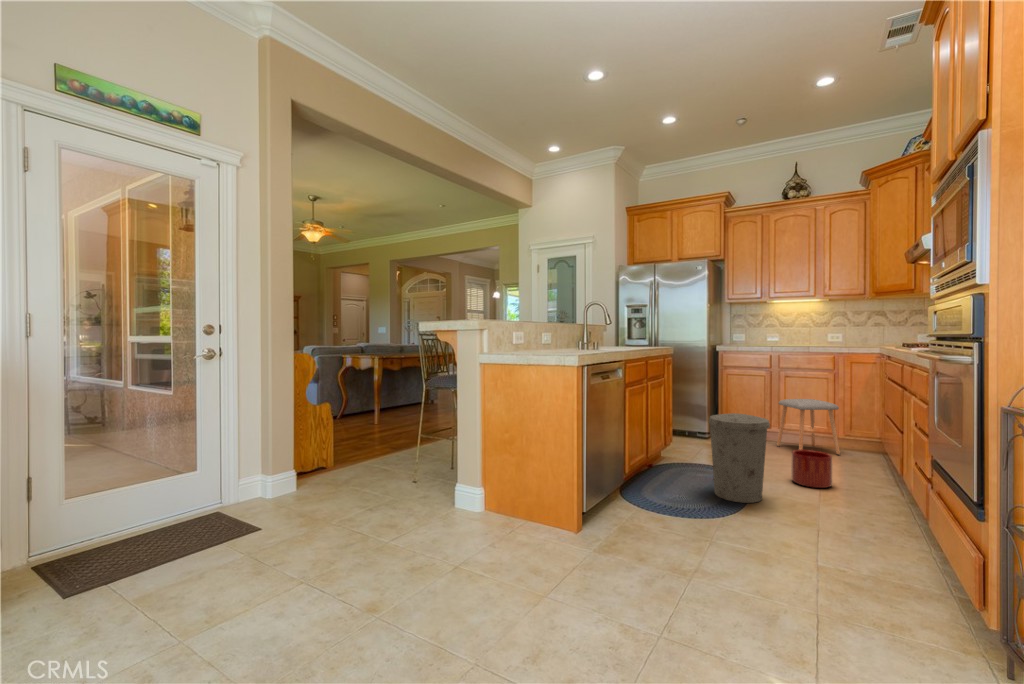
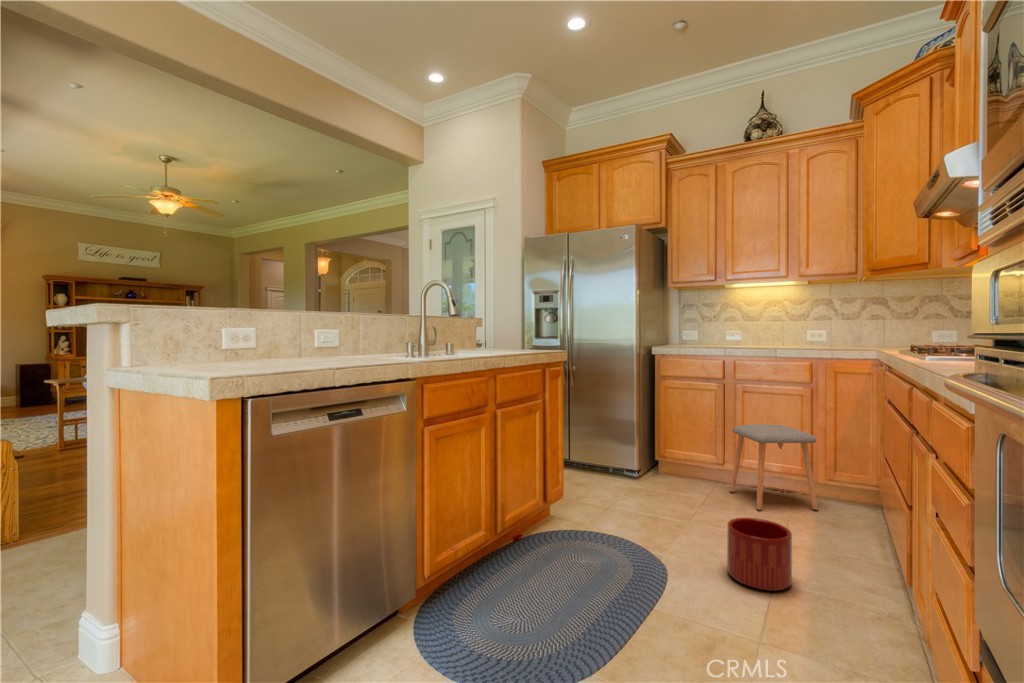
trash can: present [709,413,770,503] -> none [572,463,673,635]

